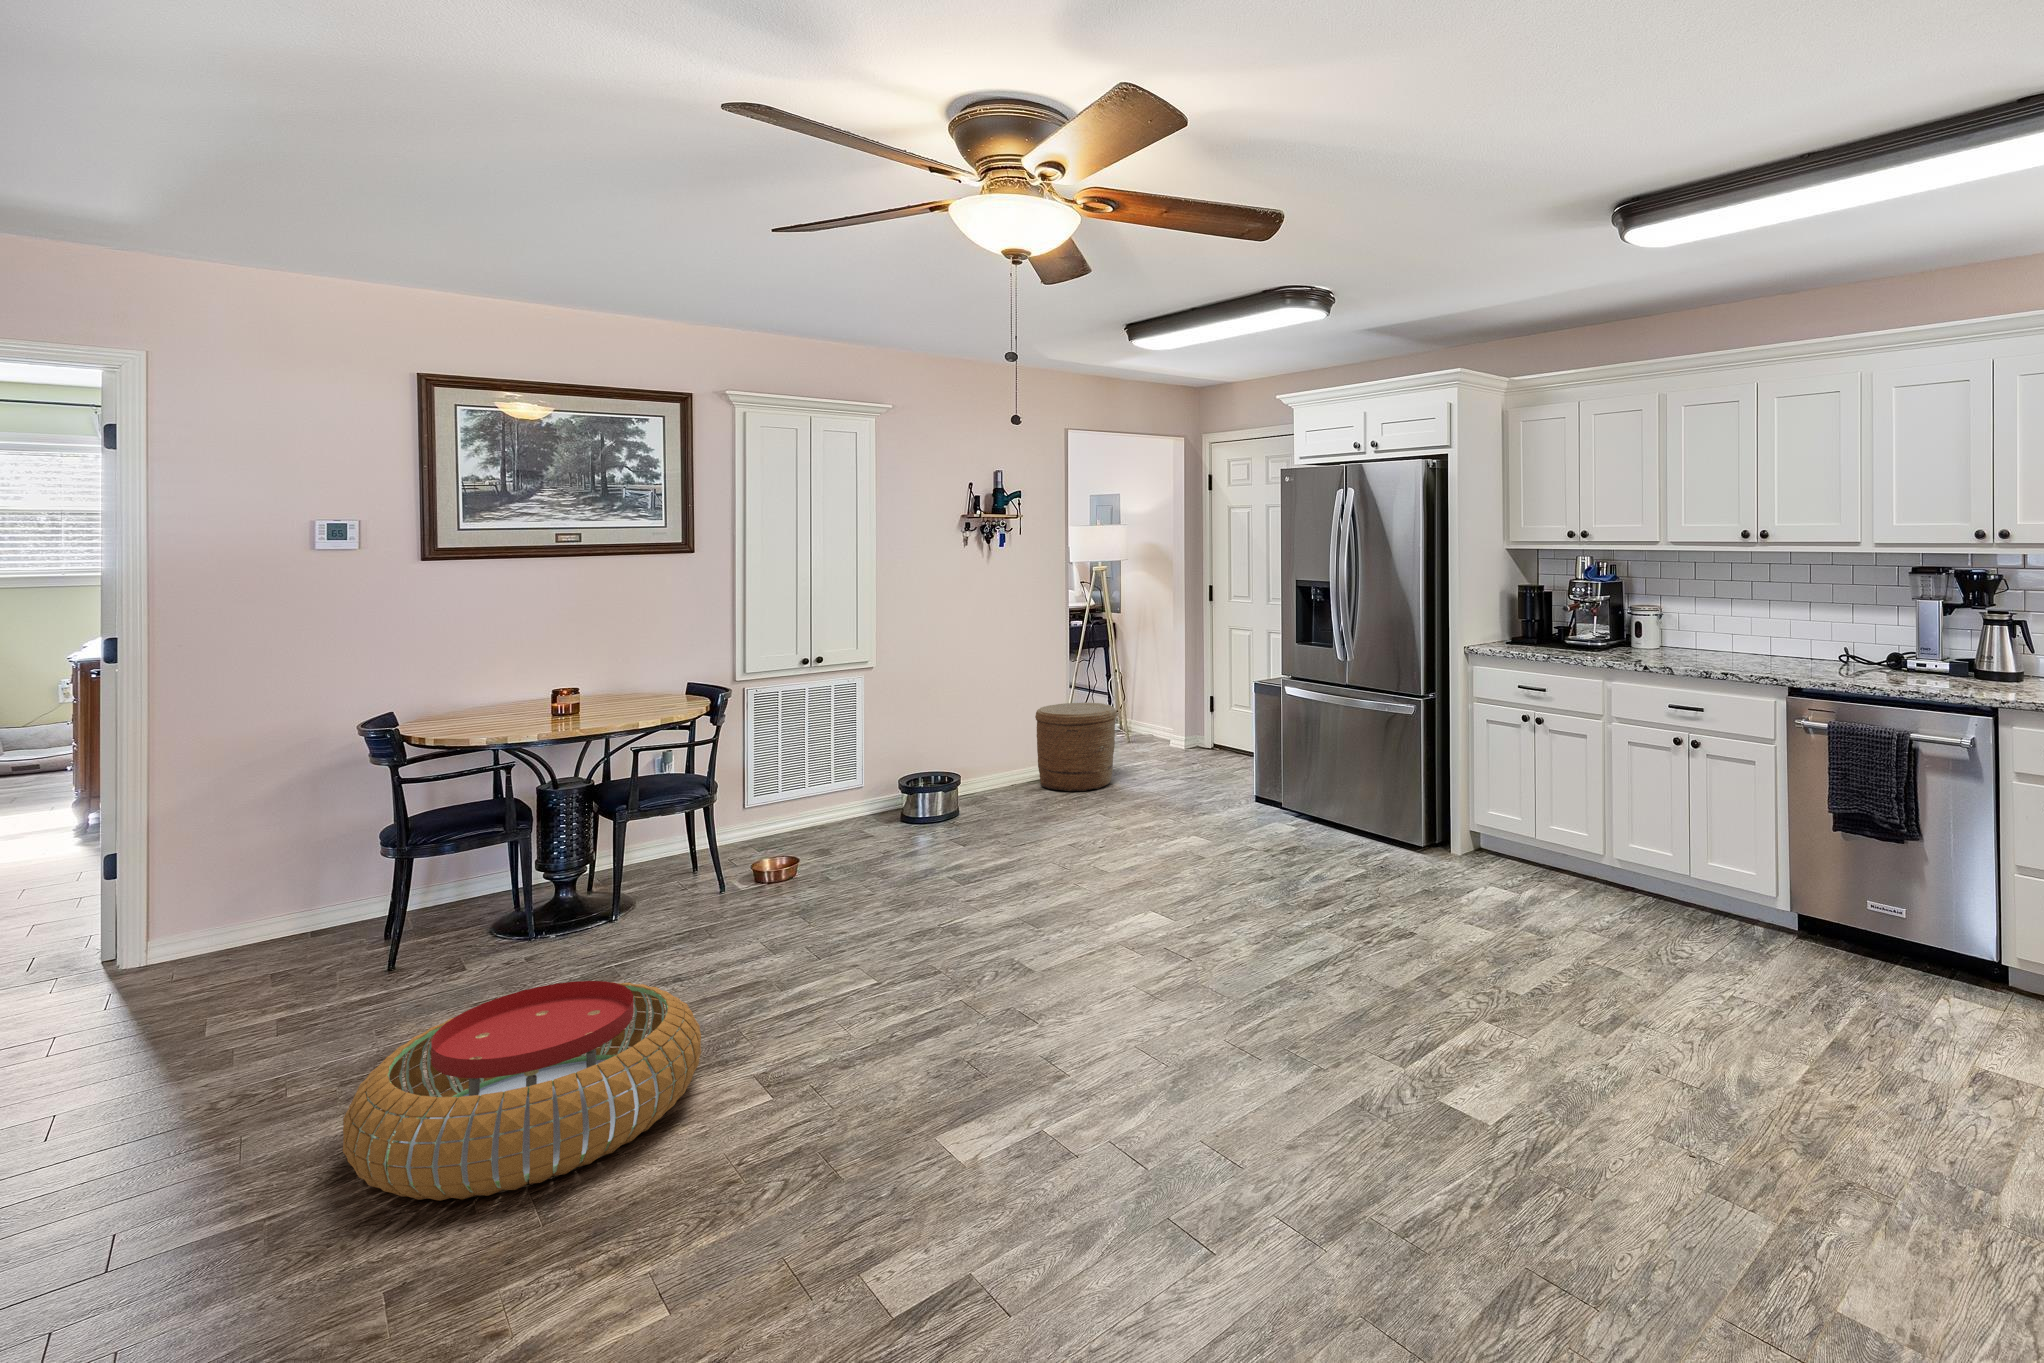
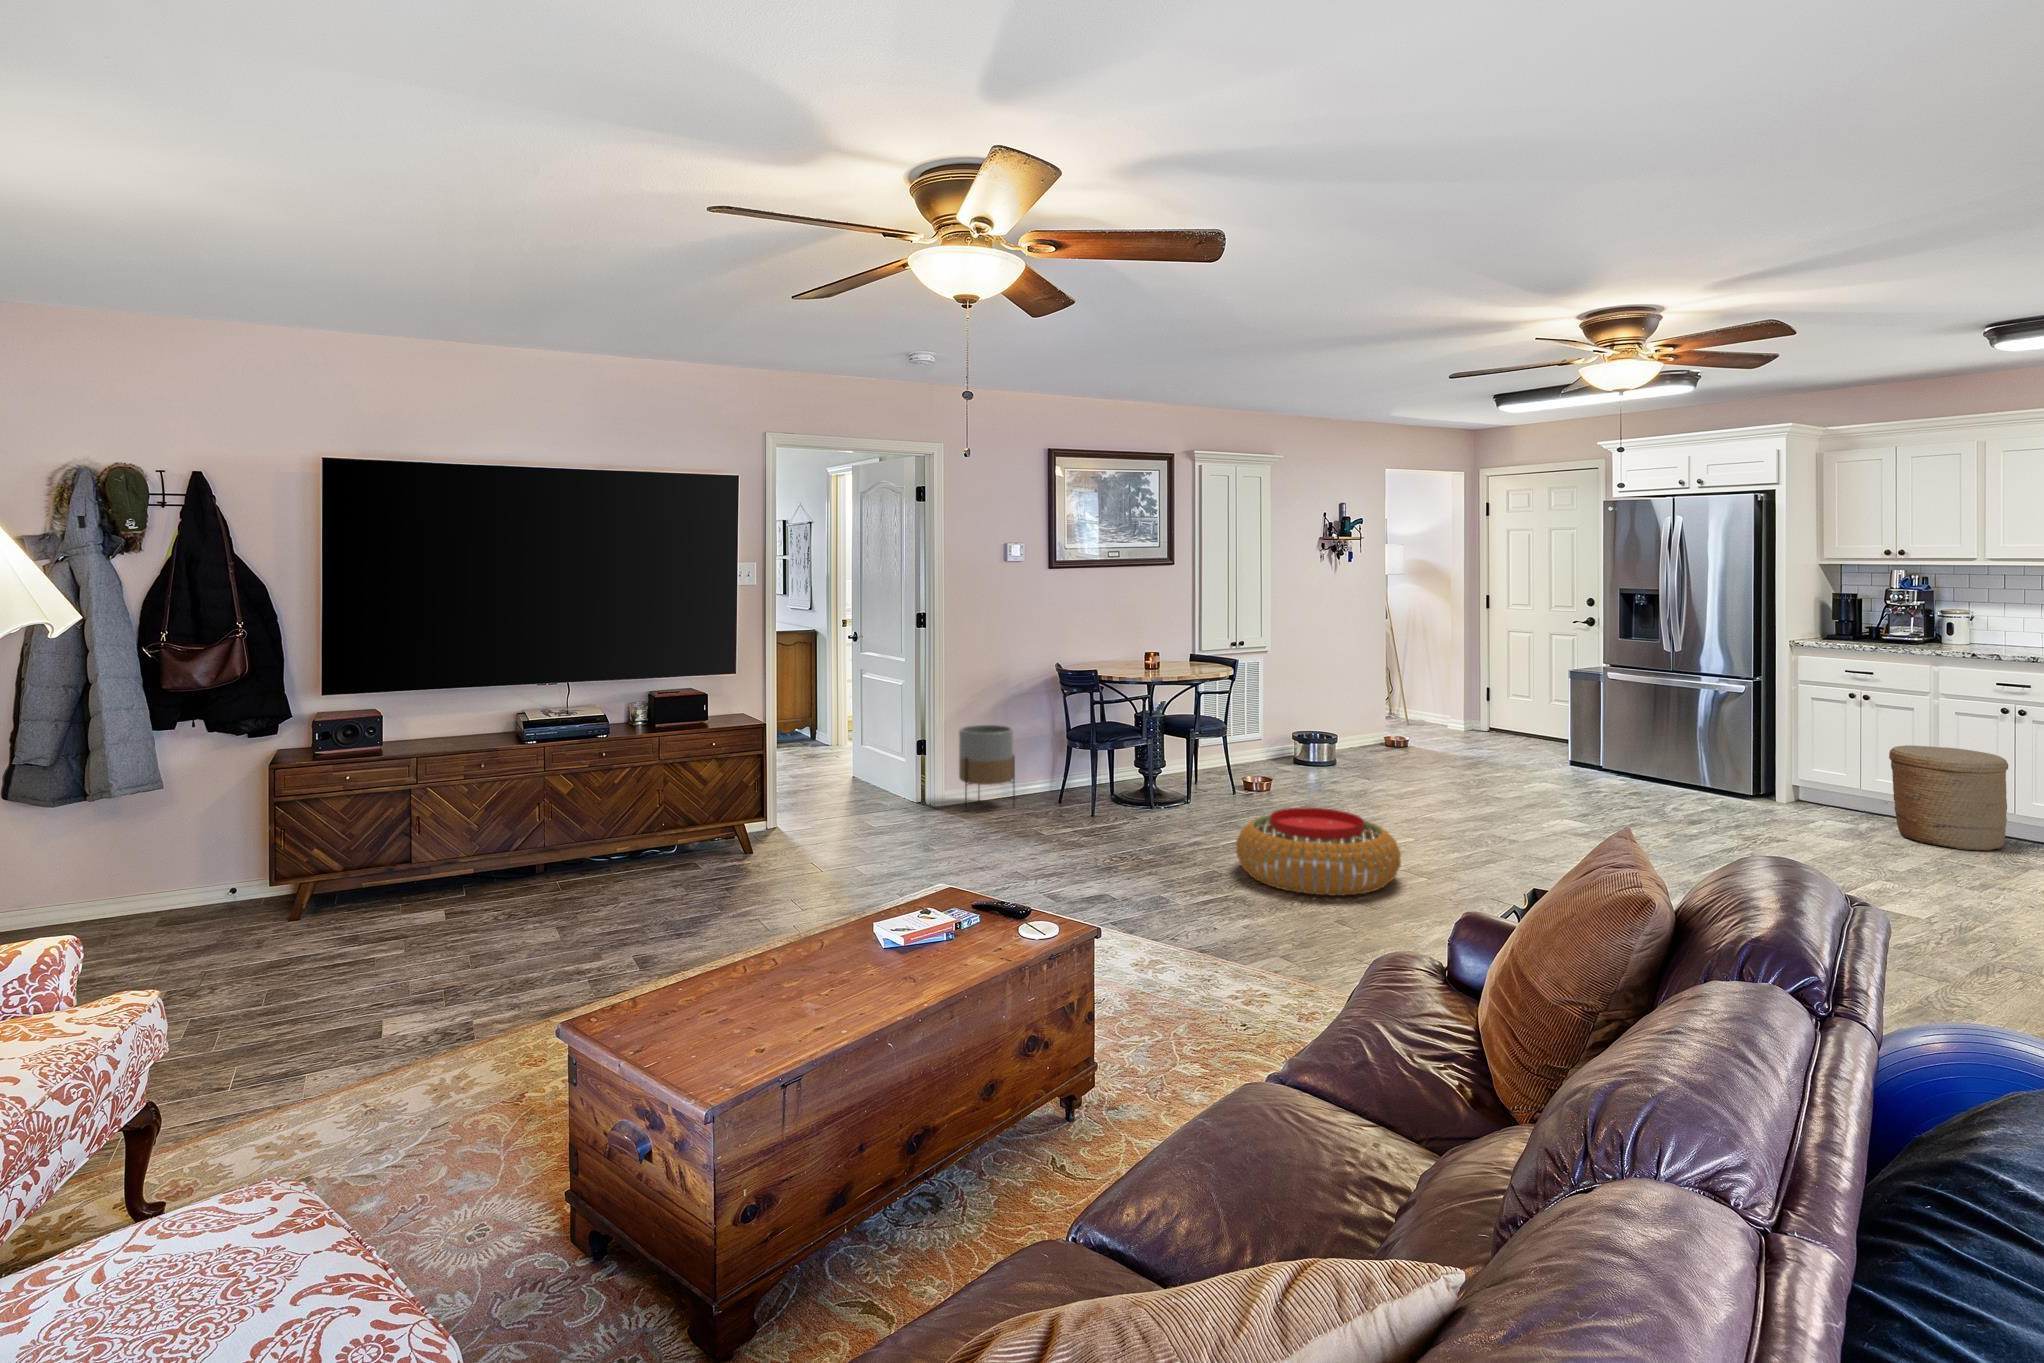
woven basket: present [1035,703,1117,791] -> present [1889,745,2008,851]
planter: none [138,819,273,978] -> present [959,725,1015,809]

